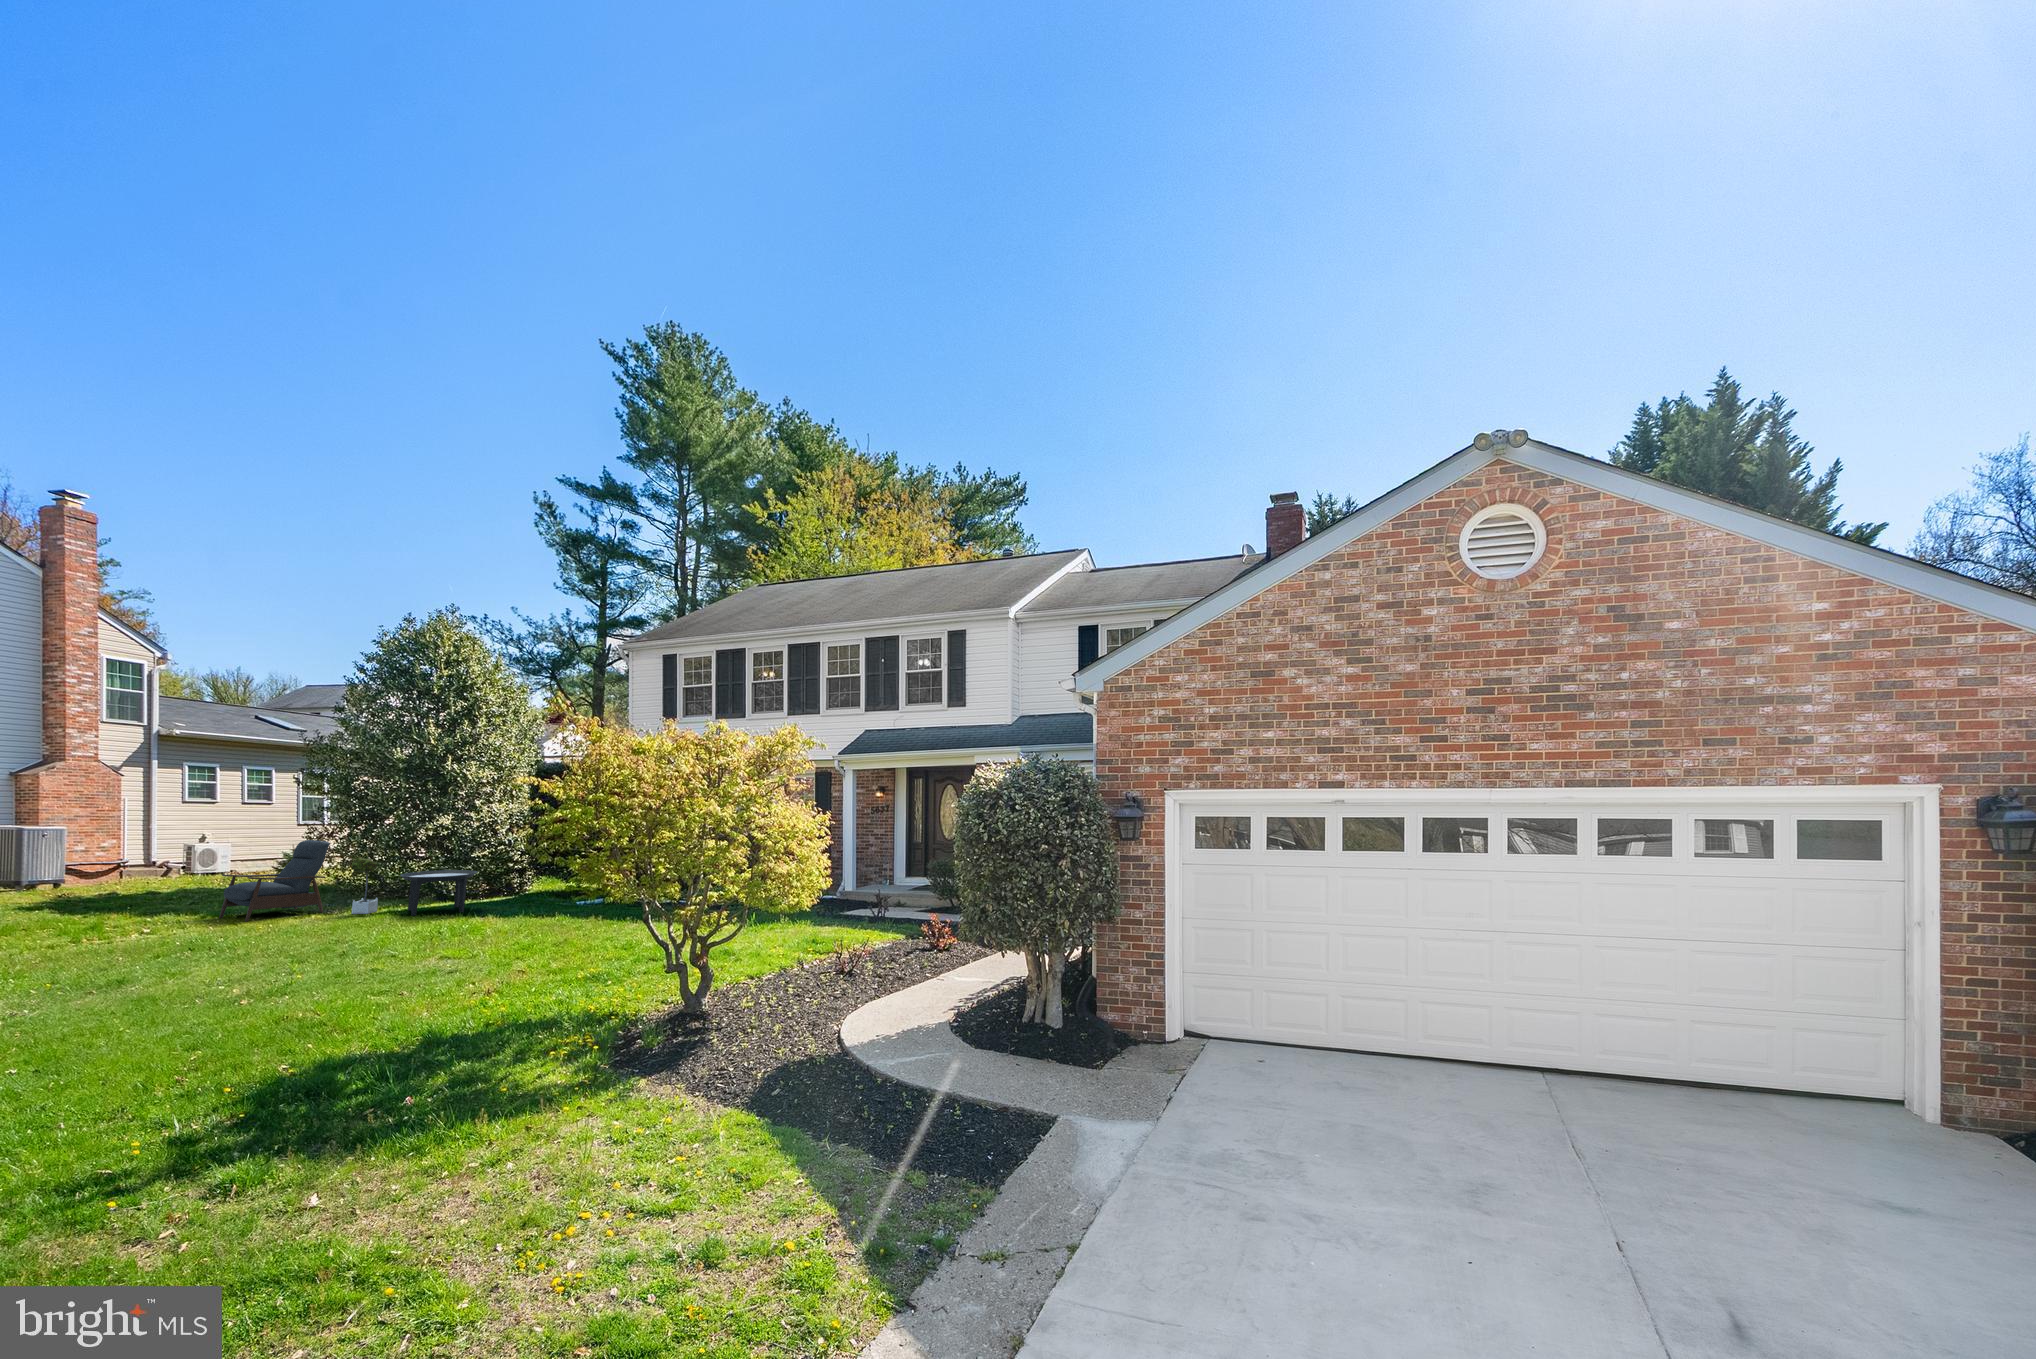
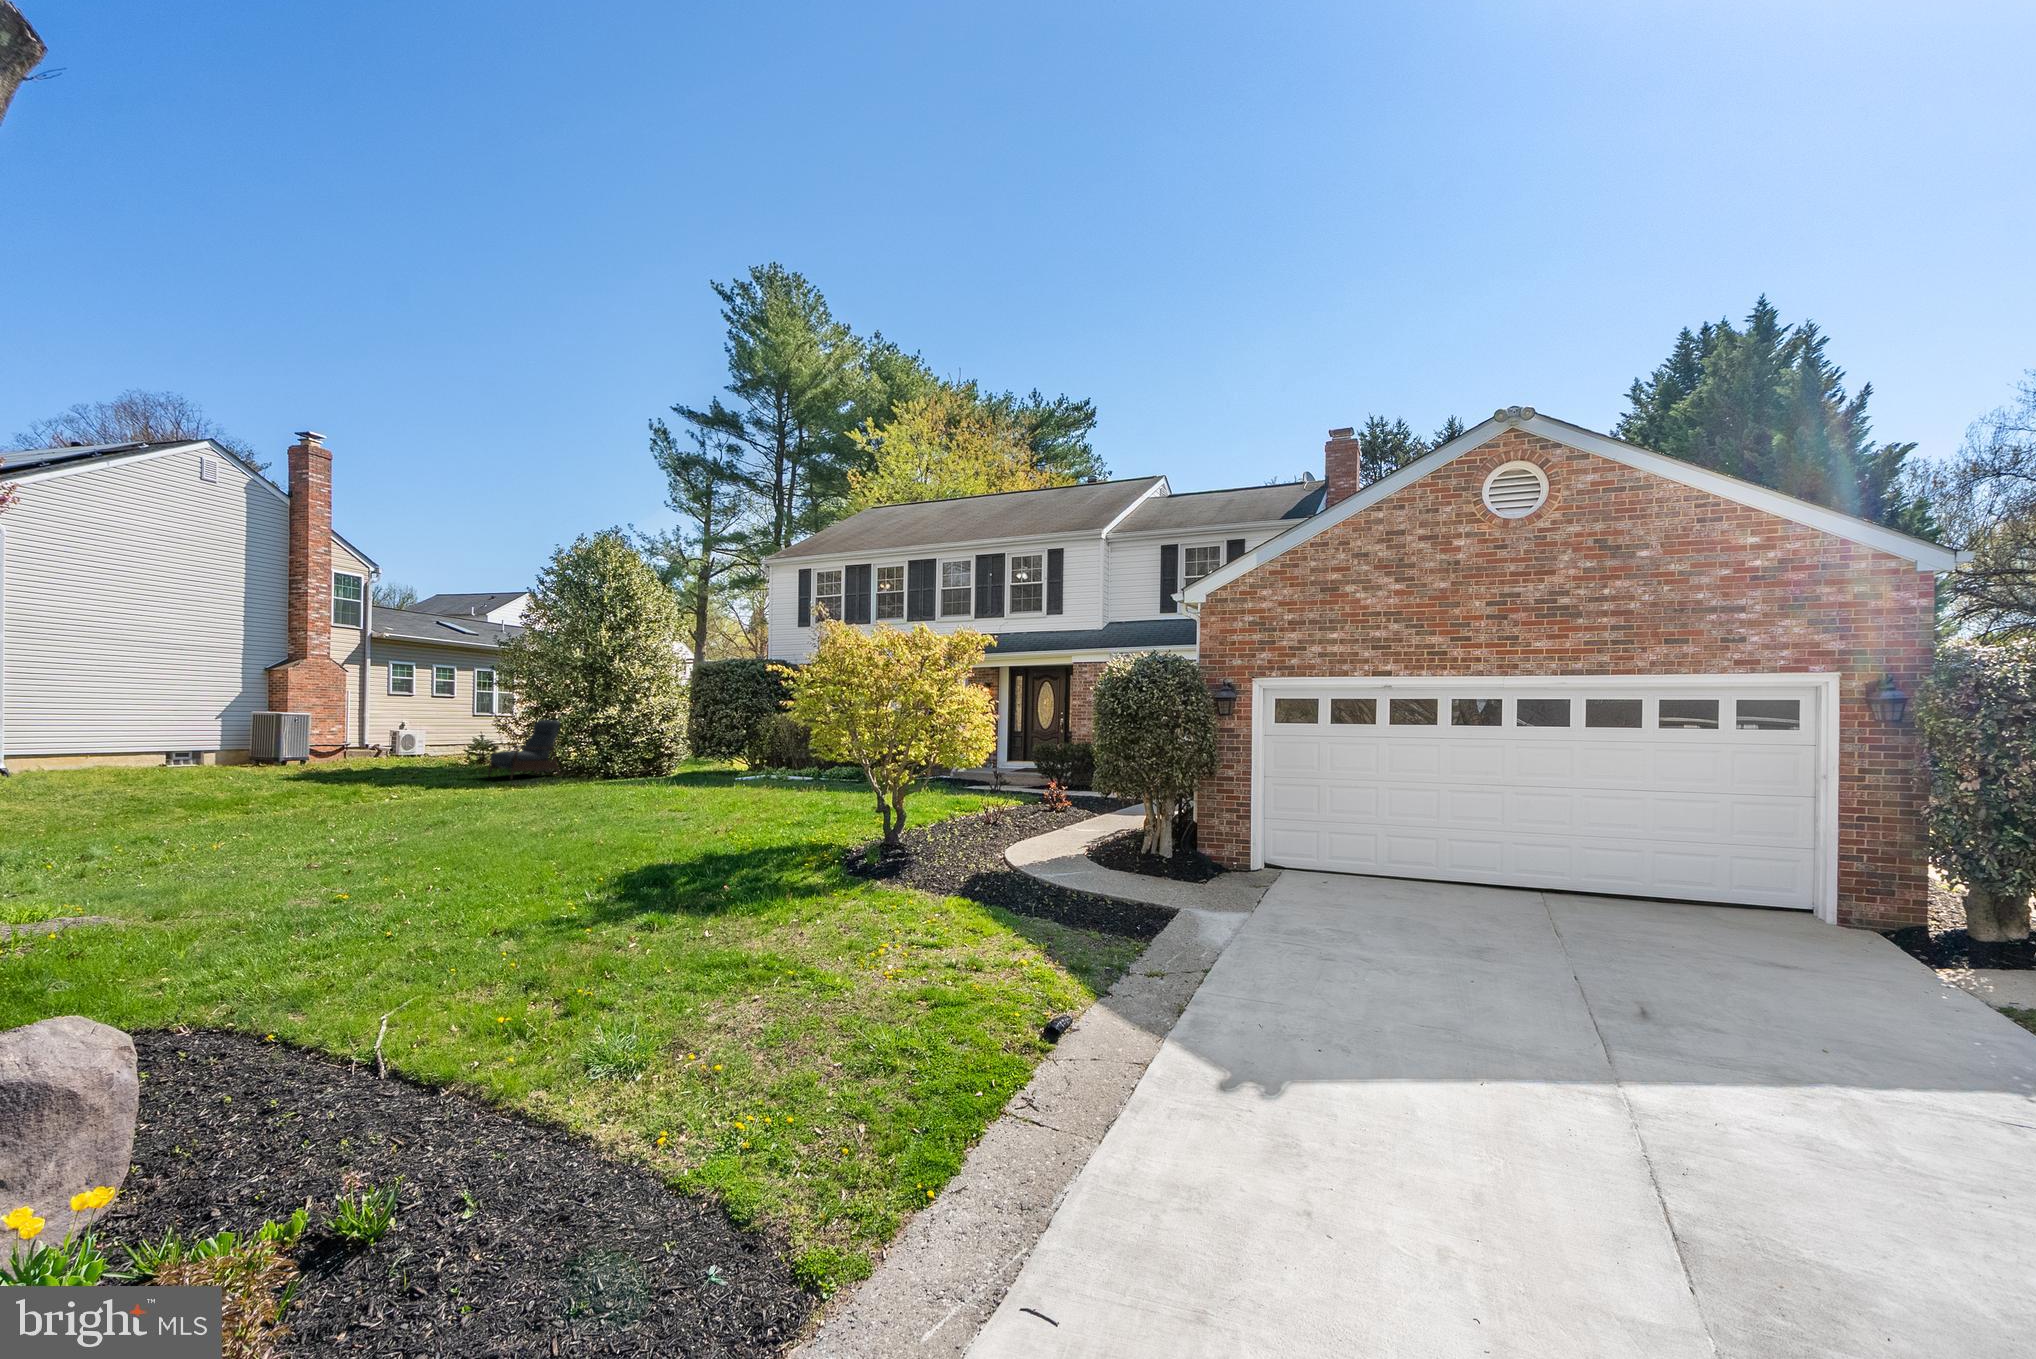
potted tree: present [352,858,378,914] -> none [580,733,600,777]
round table: present [400,870,477,916] -> none [618,745,673,779]

